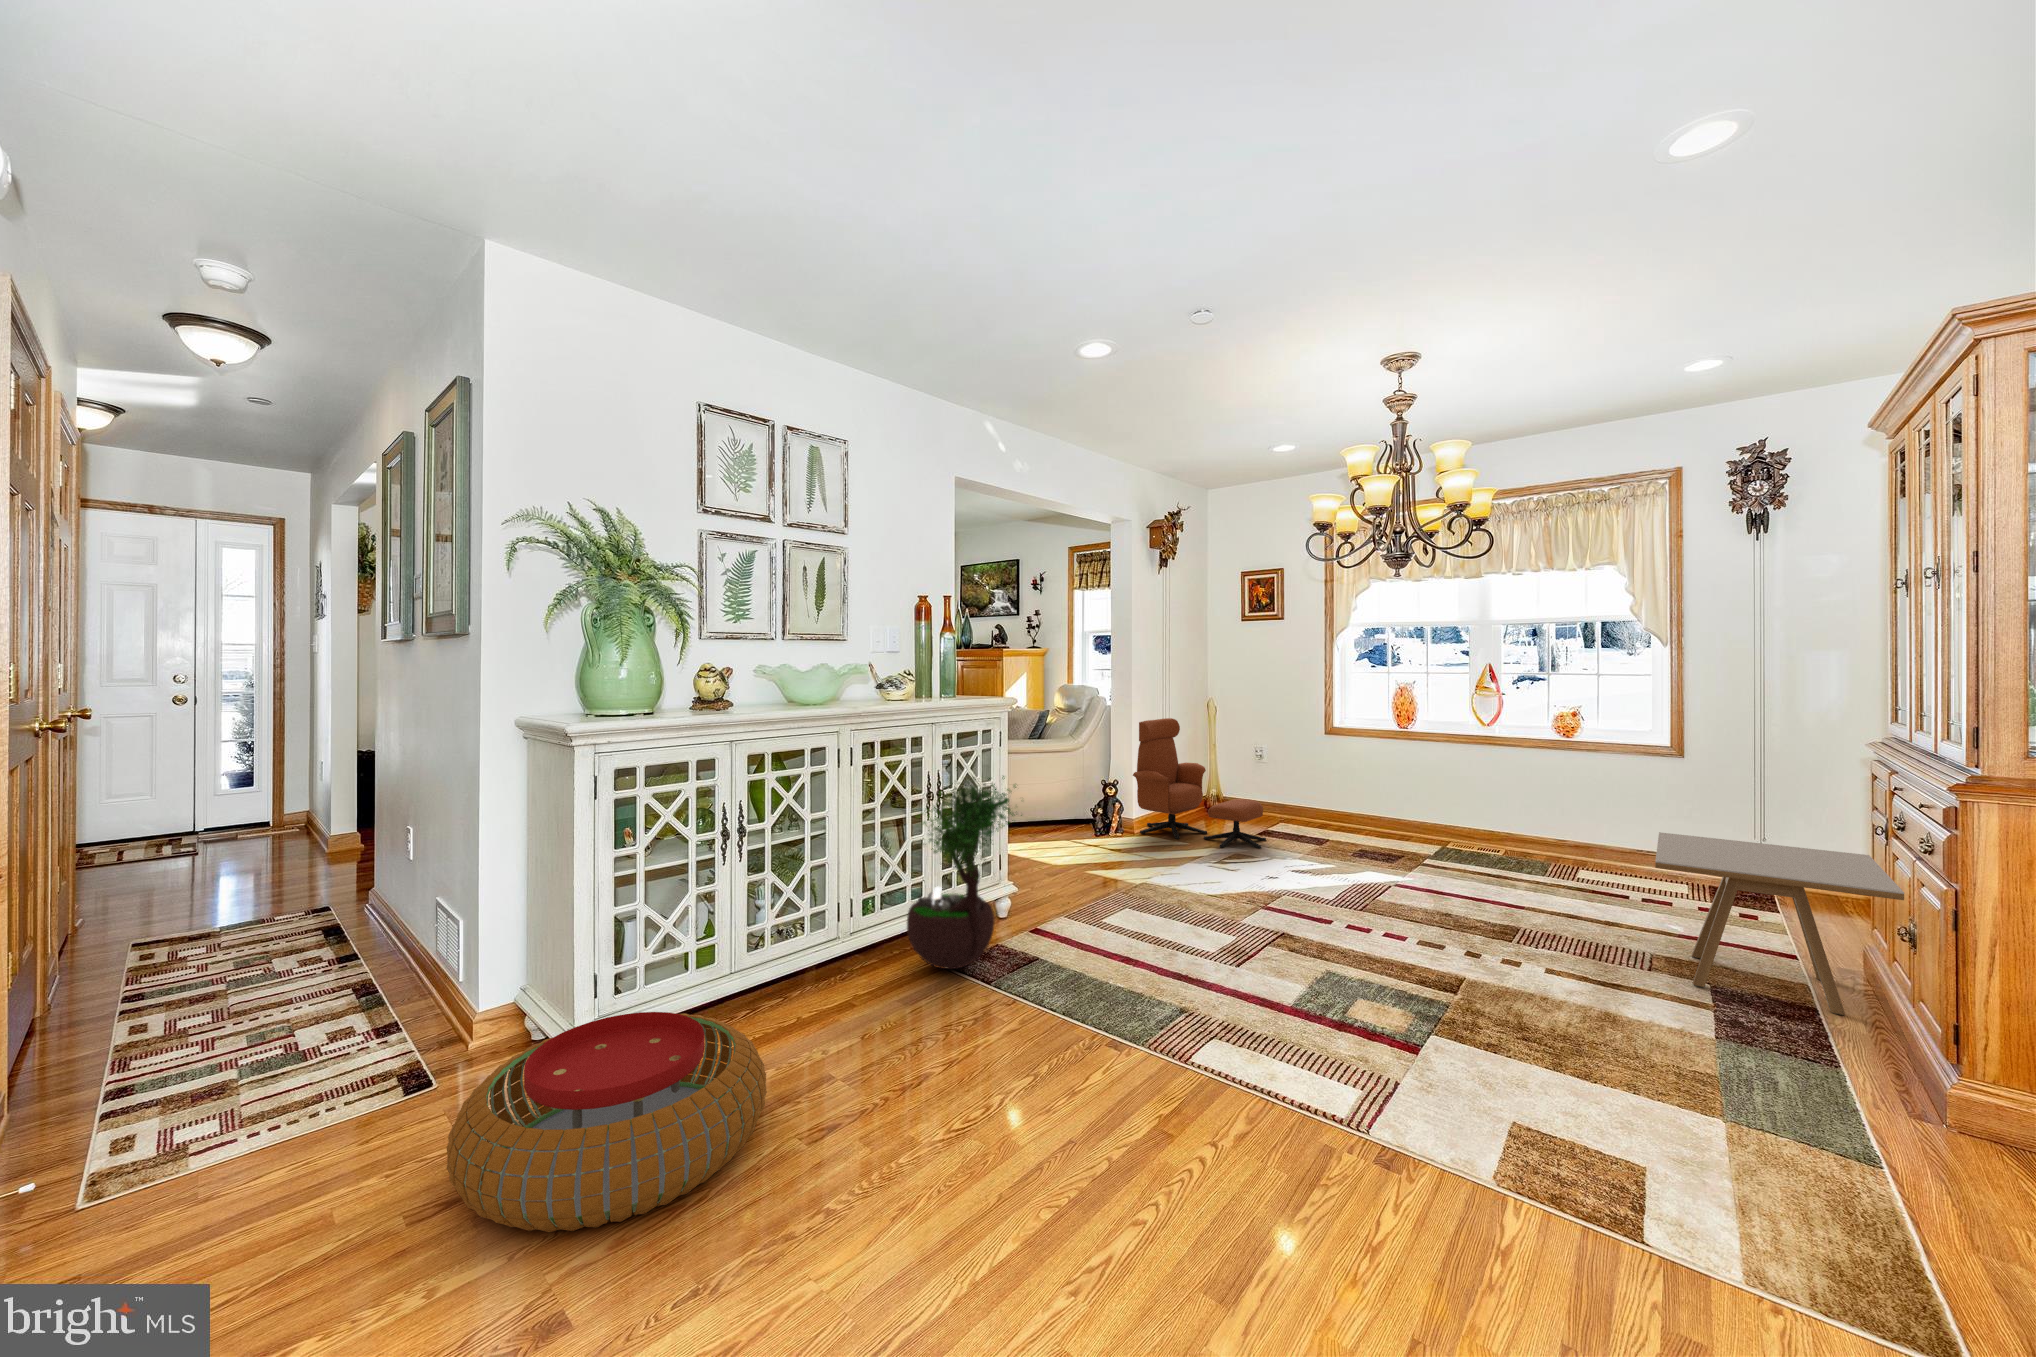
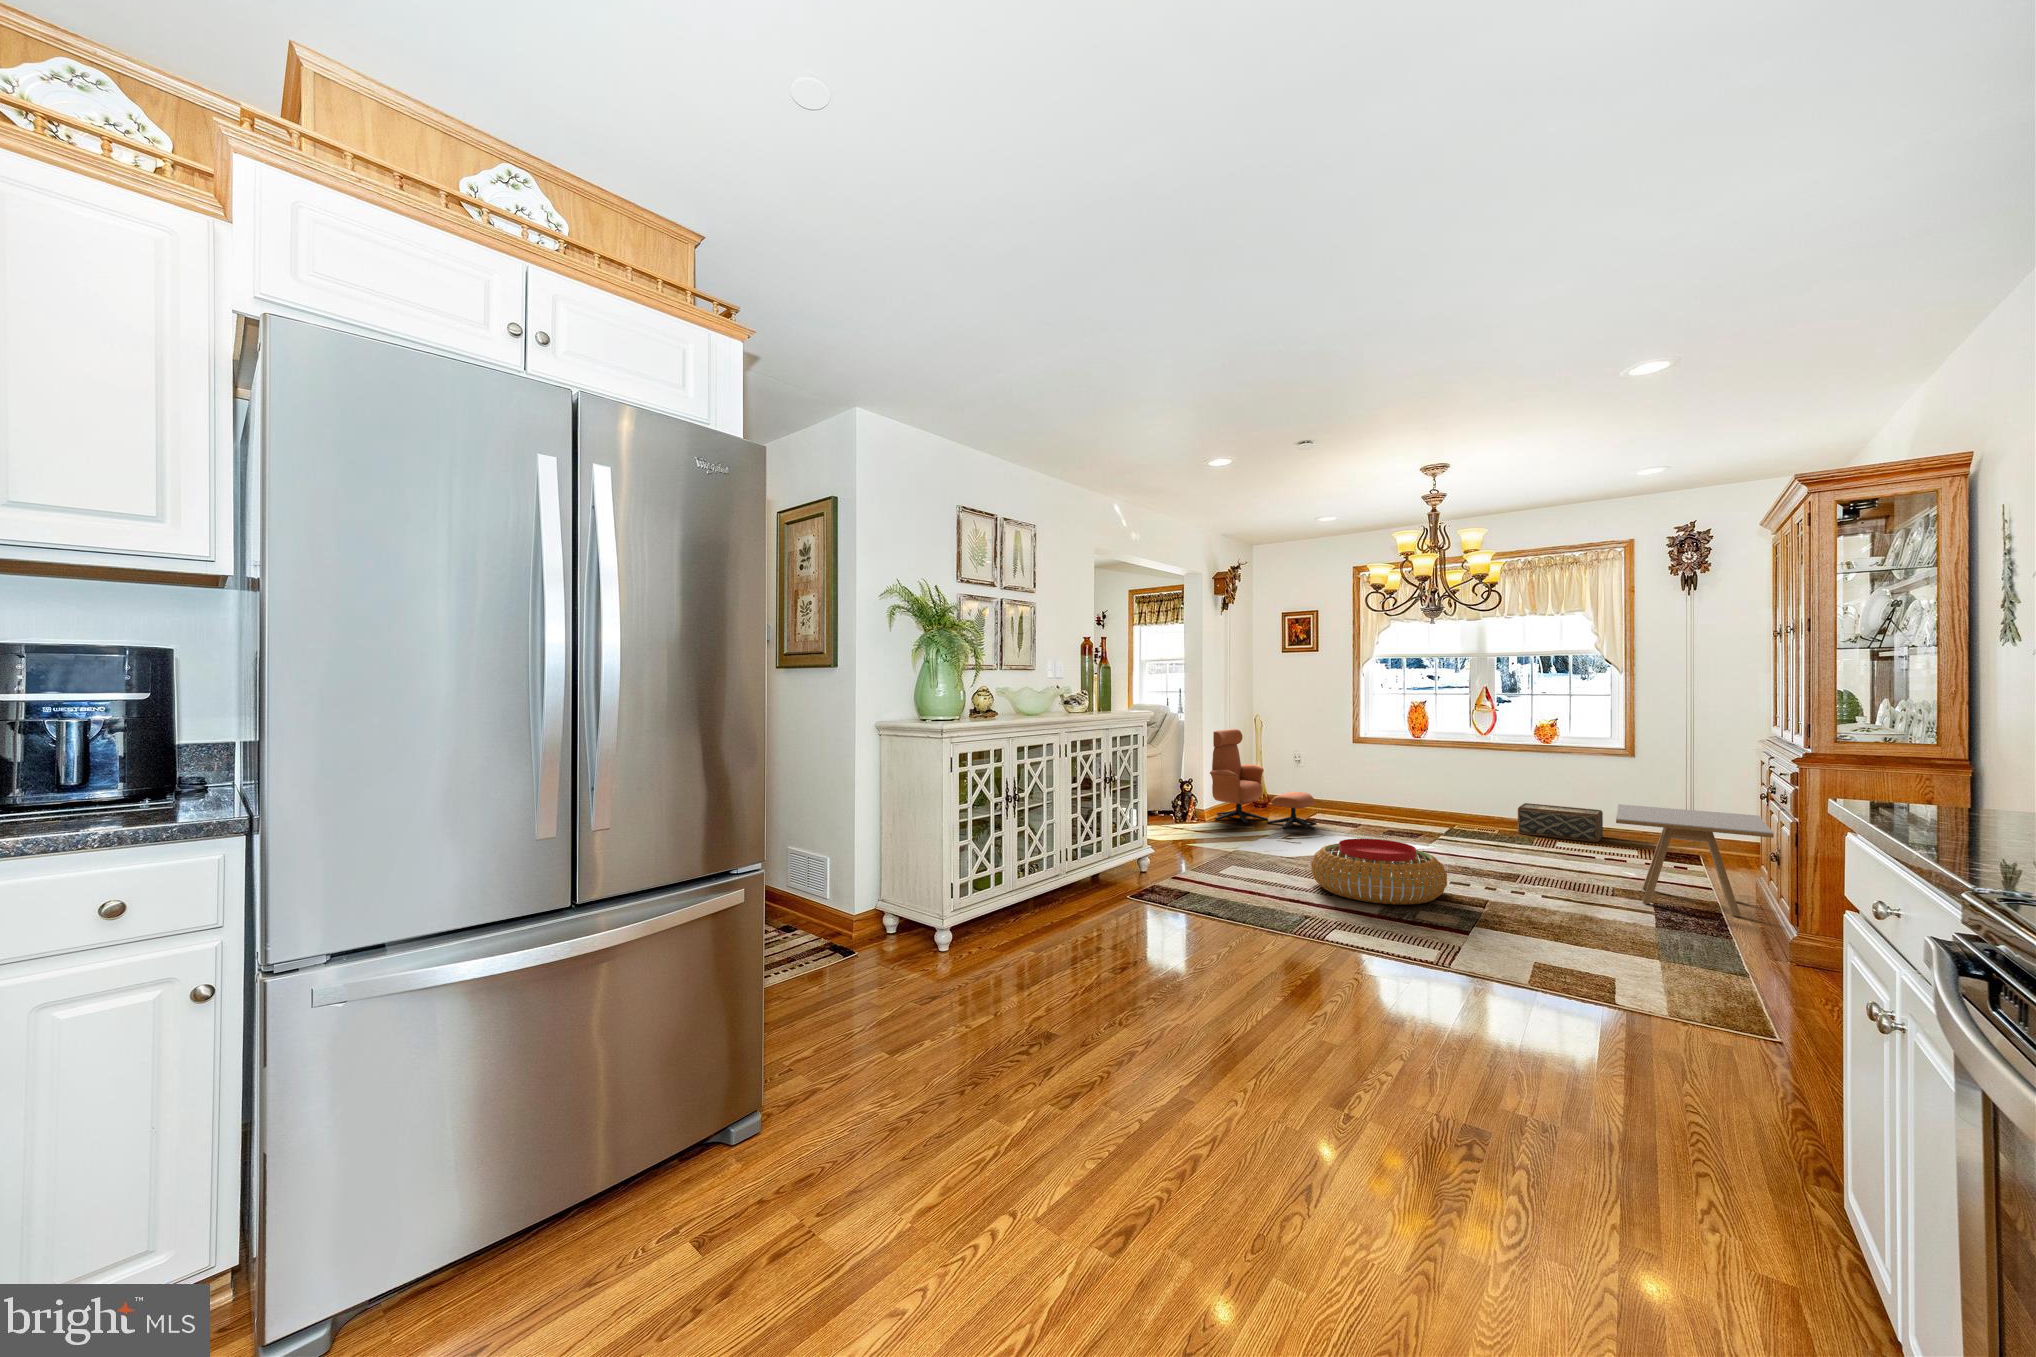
potted tree: present [907,767,1022,969] -> none [1100,755,1183,897]
woven basket: none [1524,815,1637,871] -> present [1518,803,1603,842]
pouf: present [446,1012,766,1232] -> present [1311,839,1447,905]

